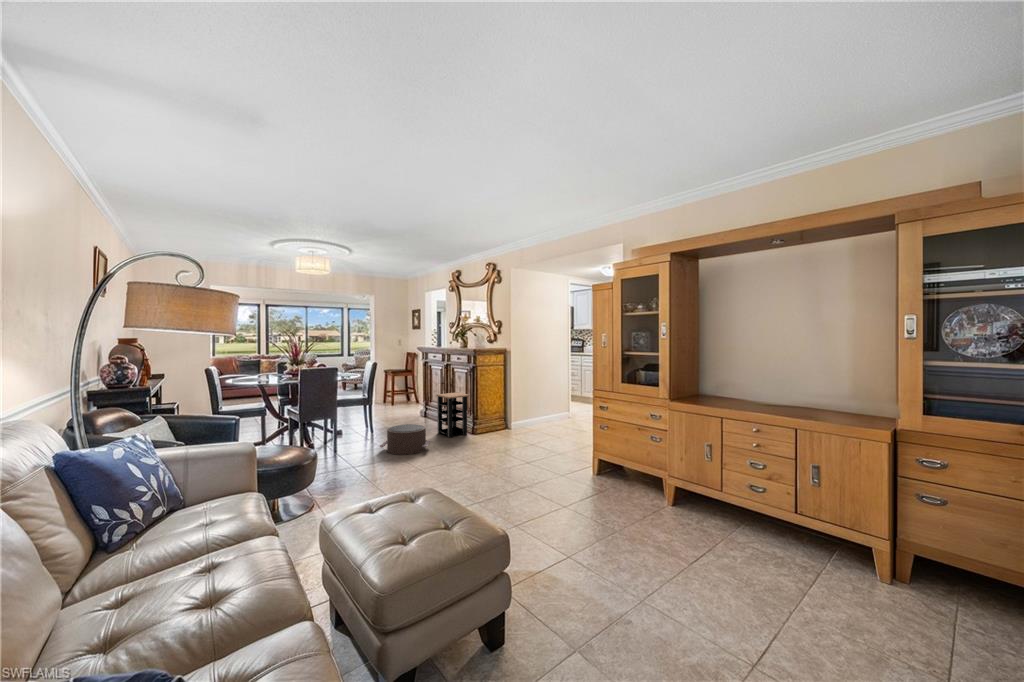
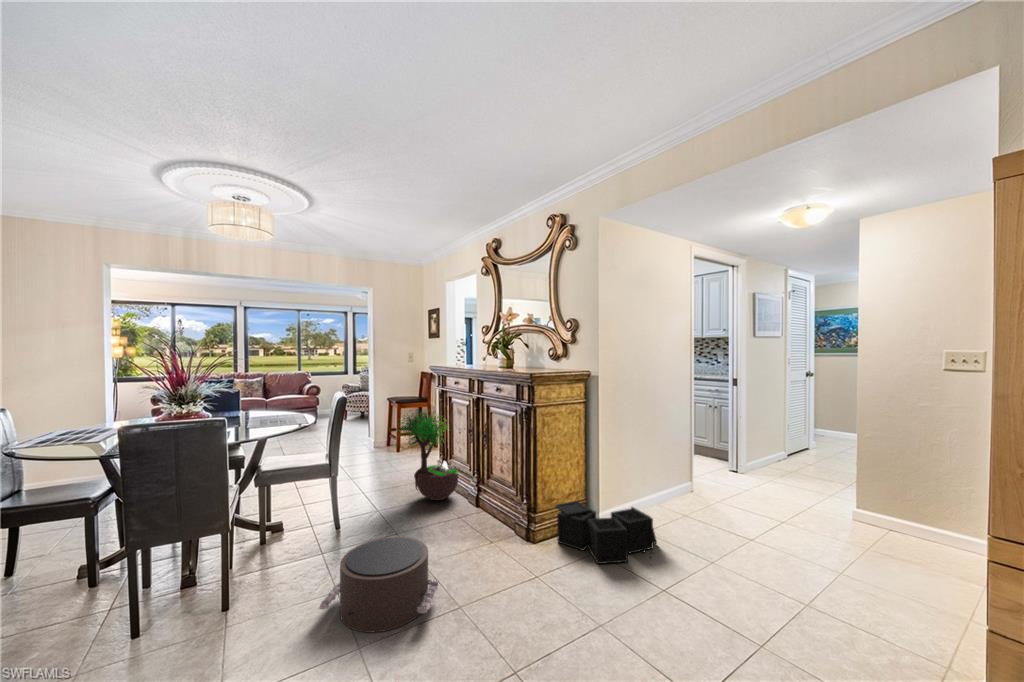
potted tree: none [399,368,436,423] -> present [398,410,458,500]
side table: present [437,392,470,438] -> none [457,453,521,554]
storage bin: none [487,416,537,439] -> present [555,501,657,564]

